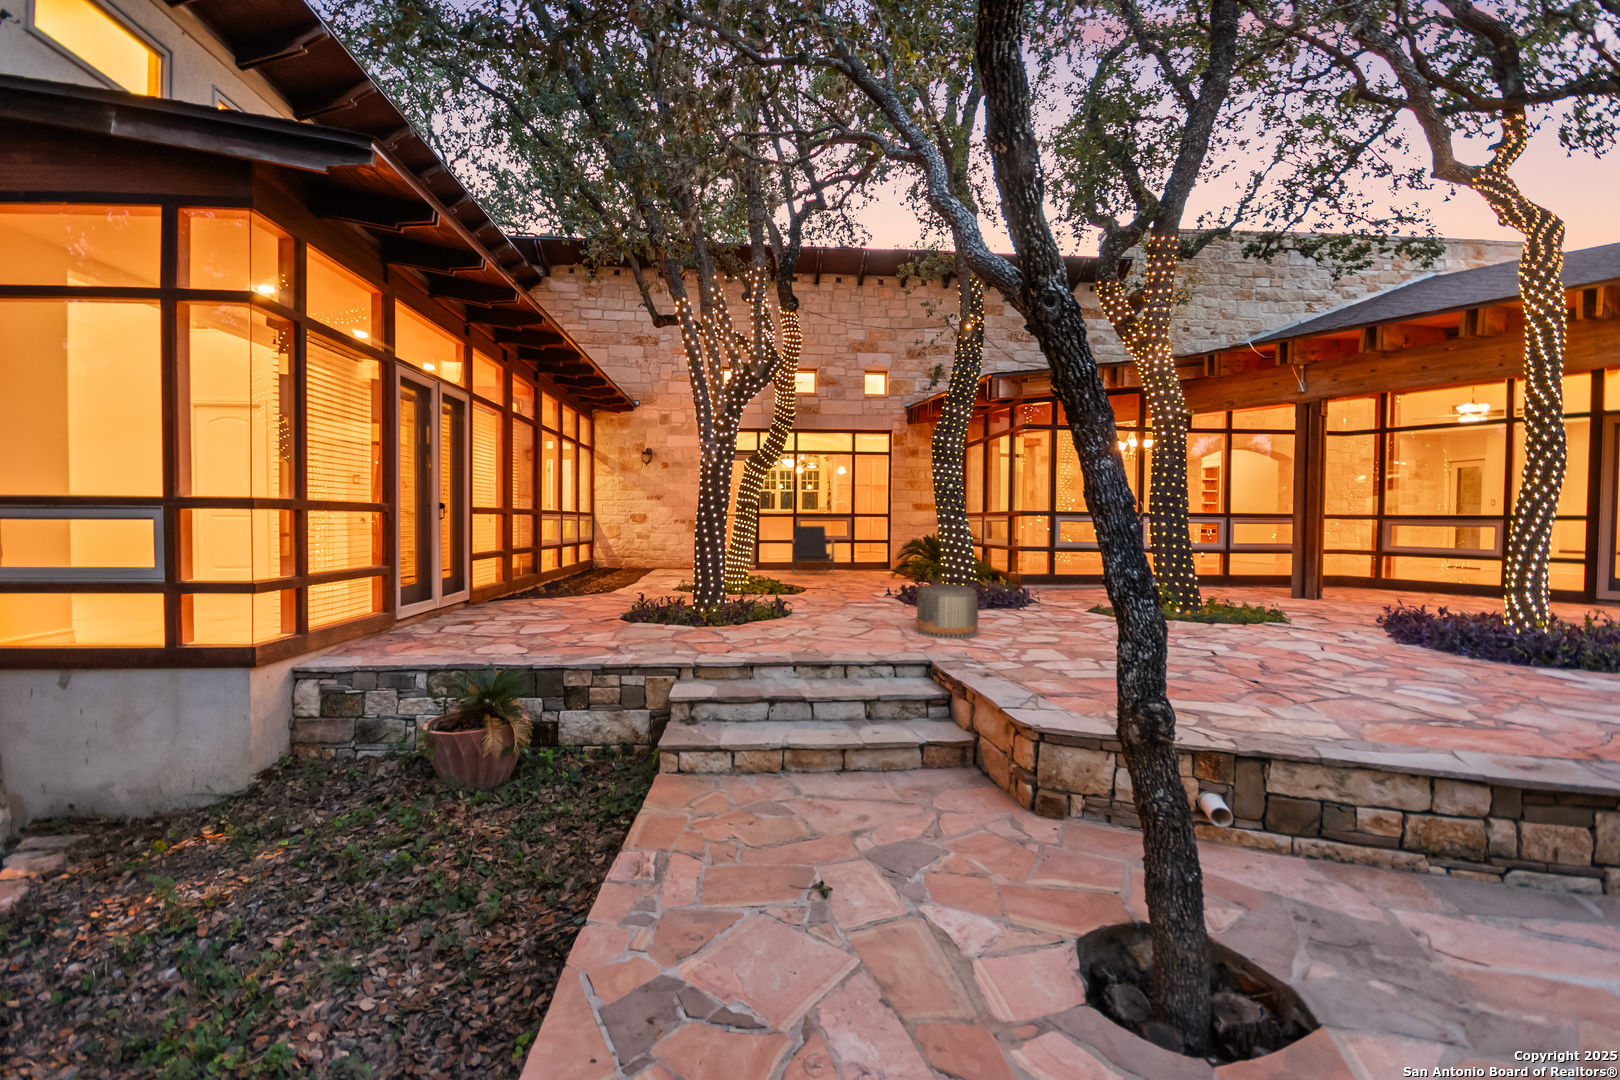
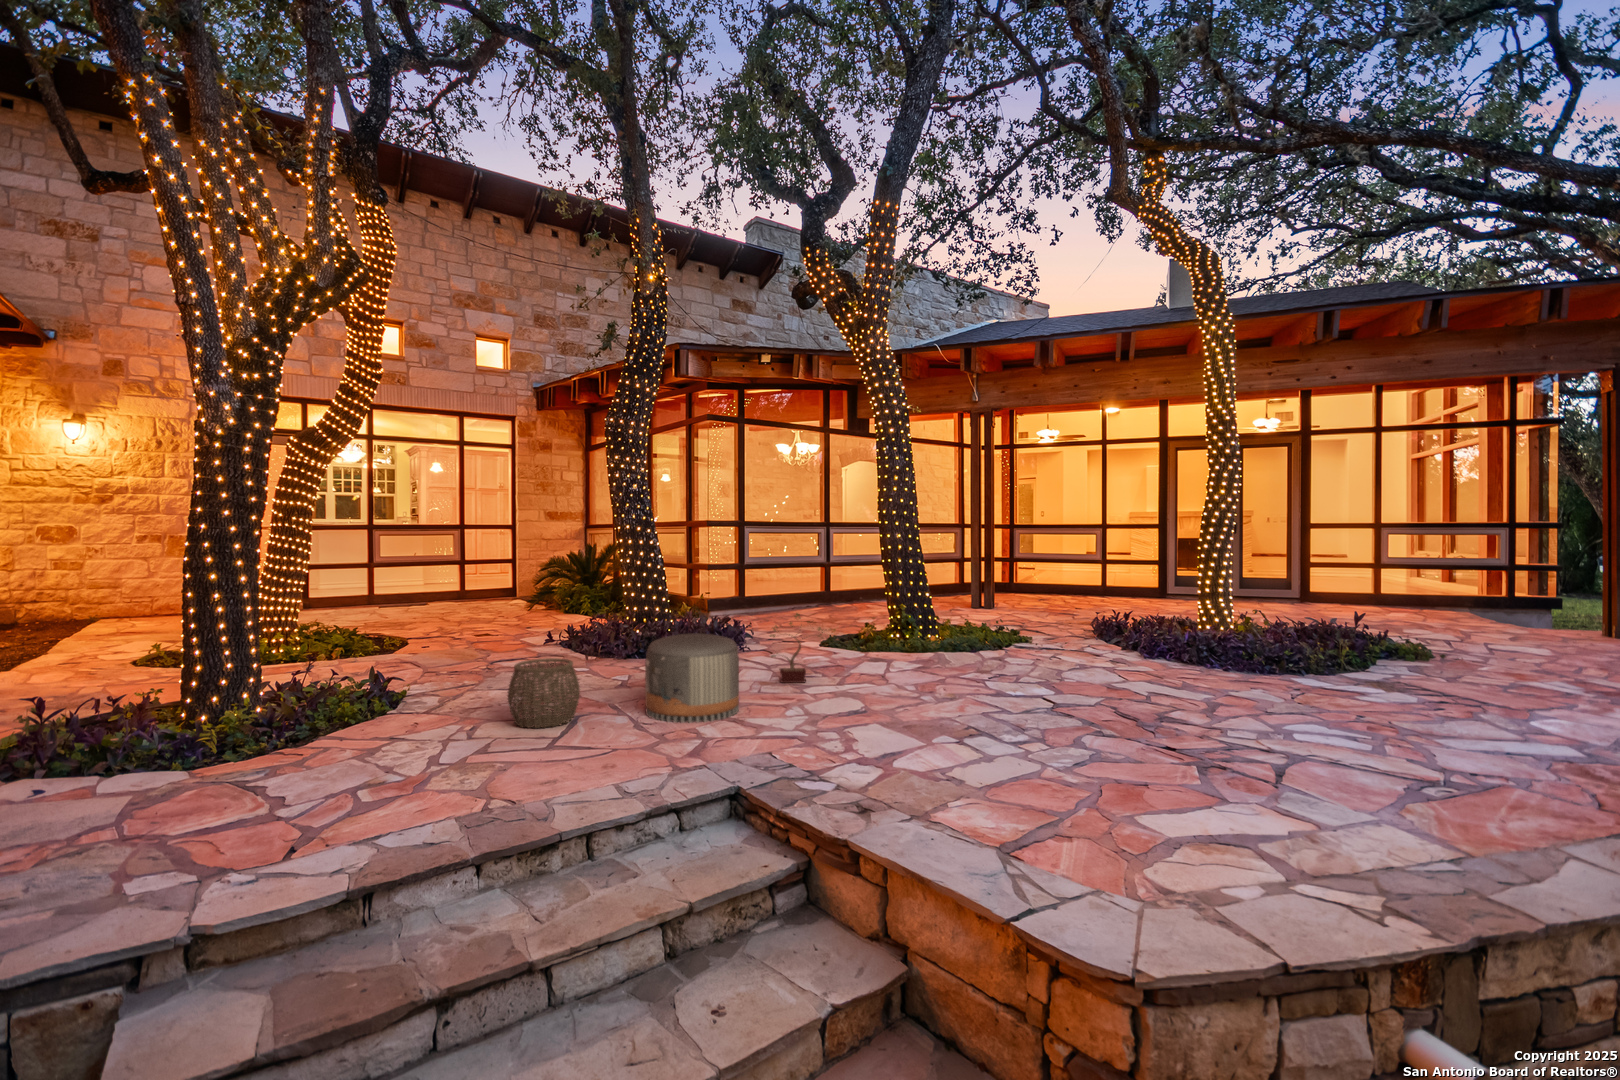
lounge chair: present [791,526,834,573] -> none [365,543,436,616]
potted plant: none [1017,577,1065,629] -> present [770,613,823,683]
woven basket: none [836,592,877,631] -> present [508,658,580,728]

